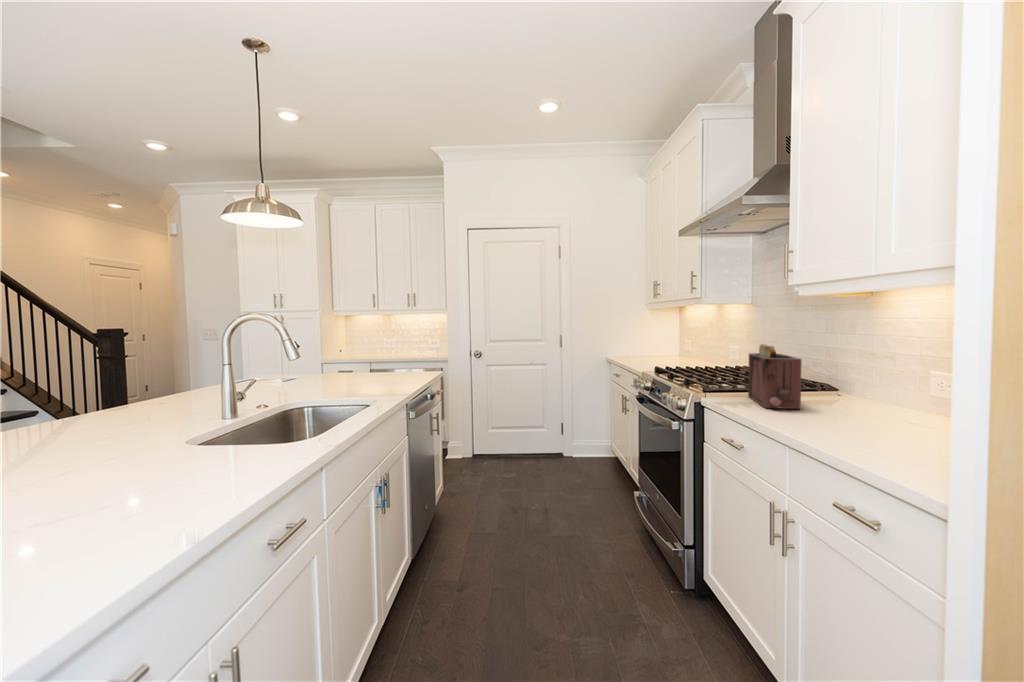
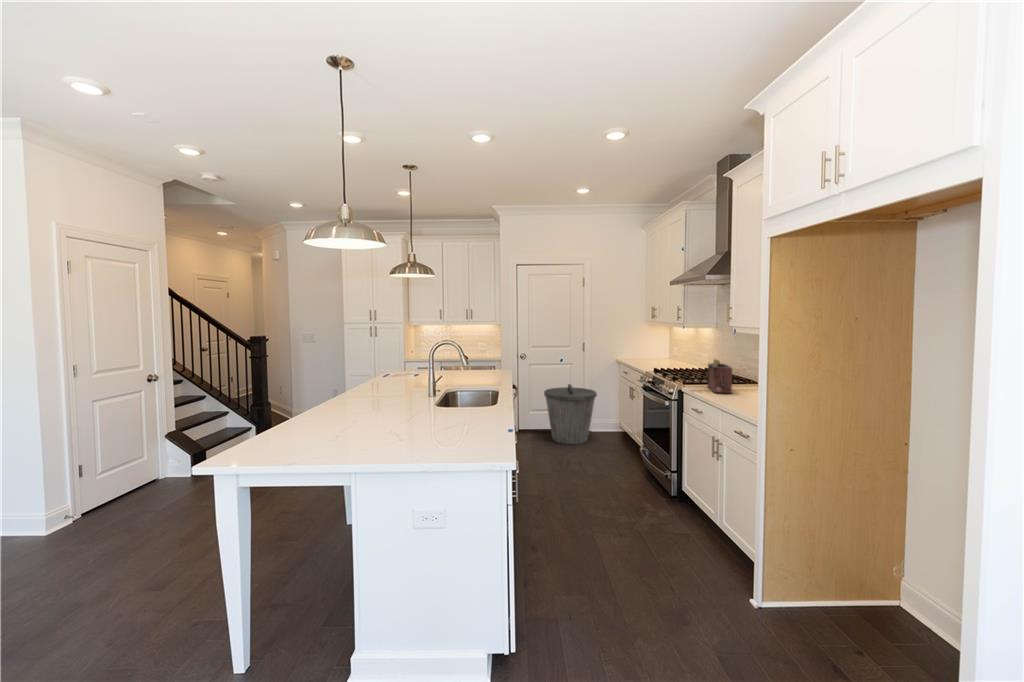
trash can: none [500,392,575,479] -> present [544,384,597,444]

